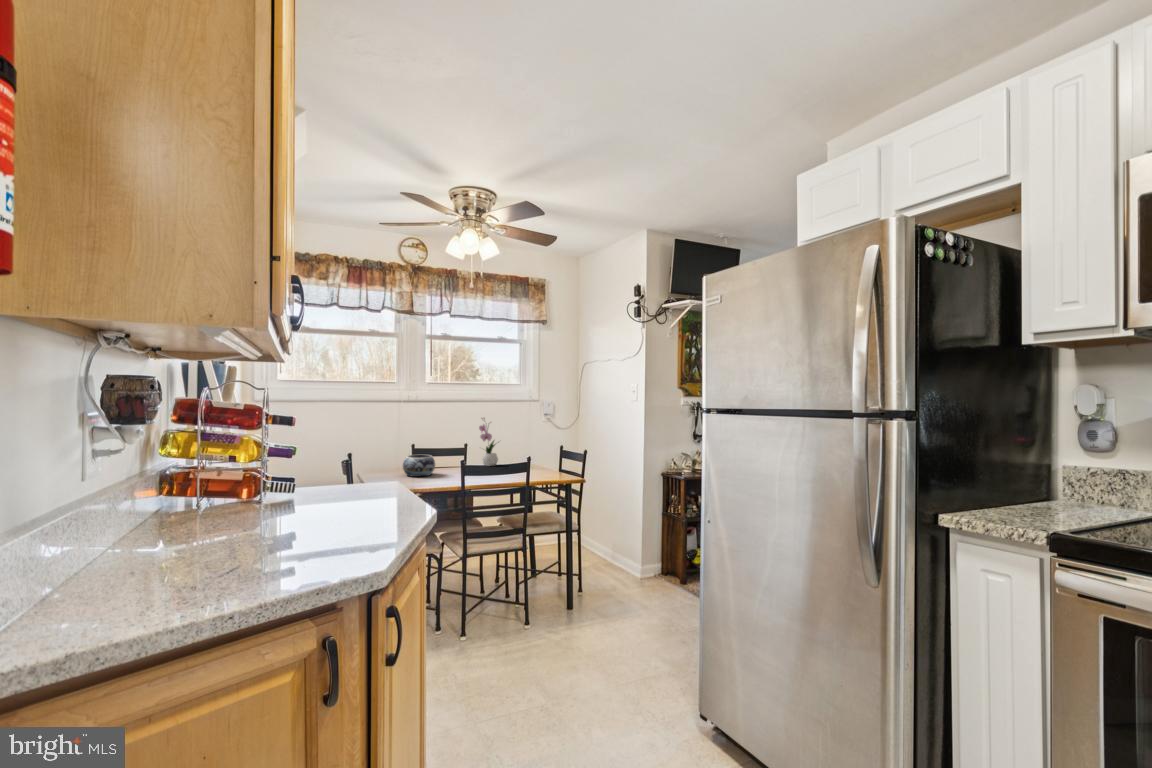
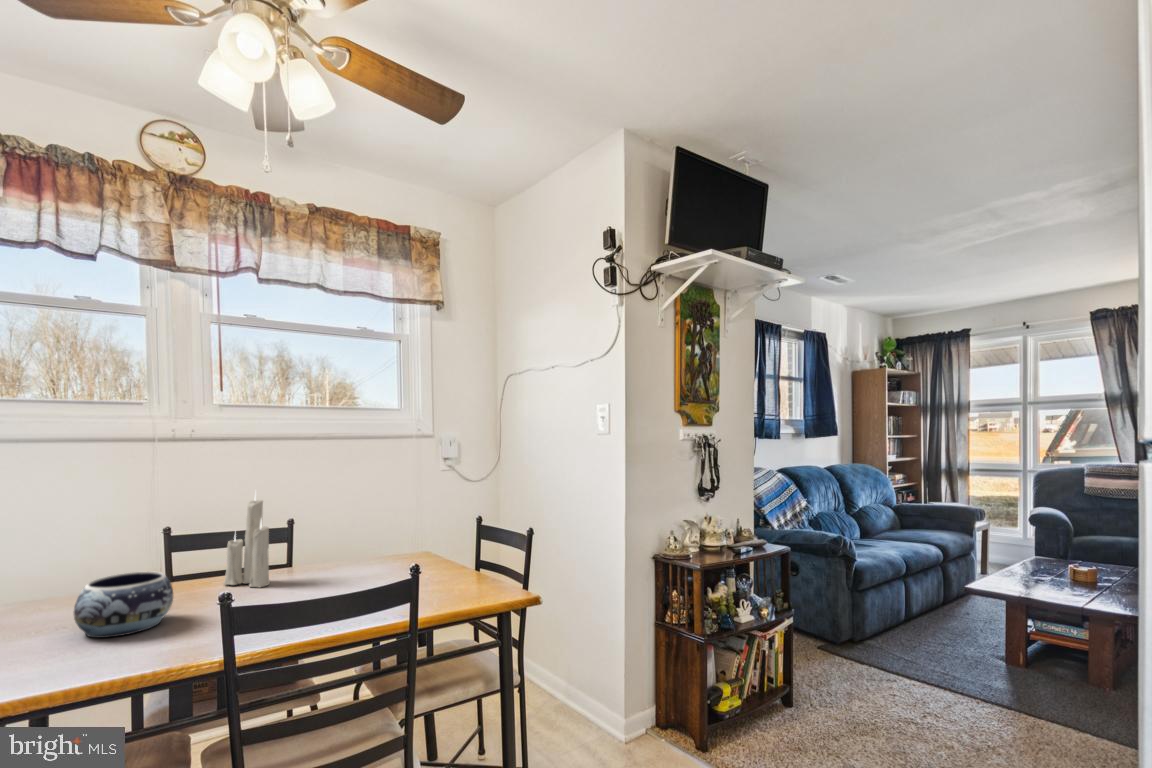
candle: none [447,422,467,468] -> present [223,496,270,587]
flower arrangement: present [479,424,498,466] -> none [302,473,351,576]

